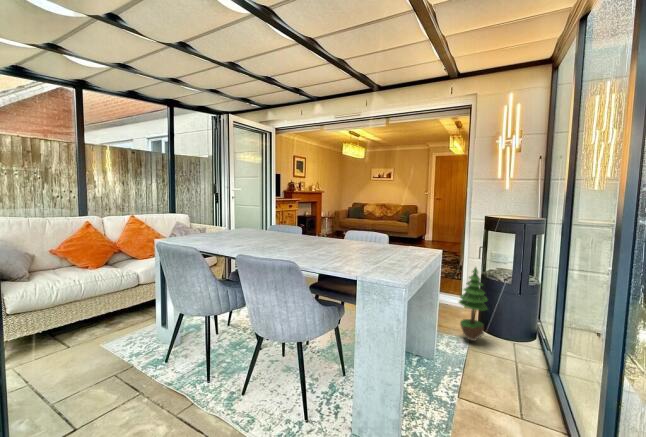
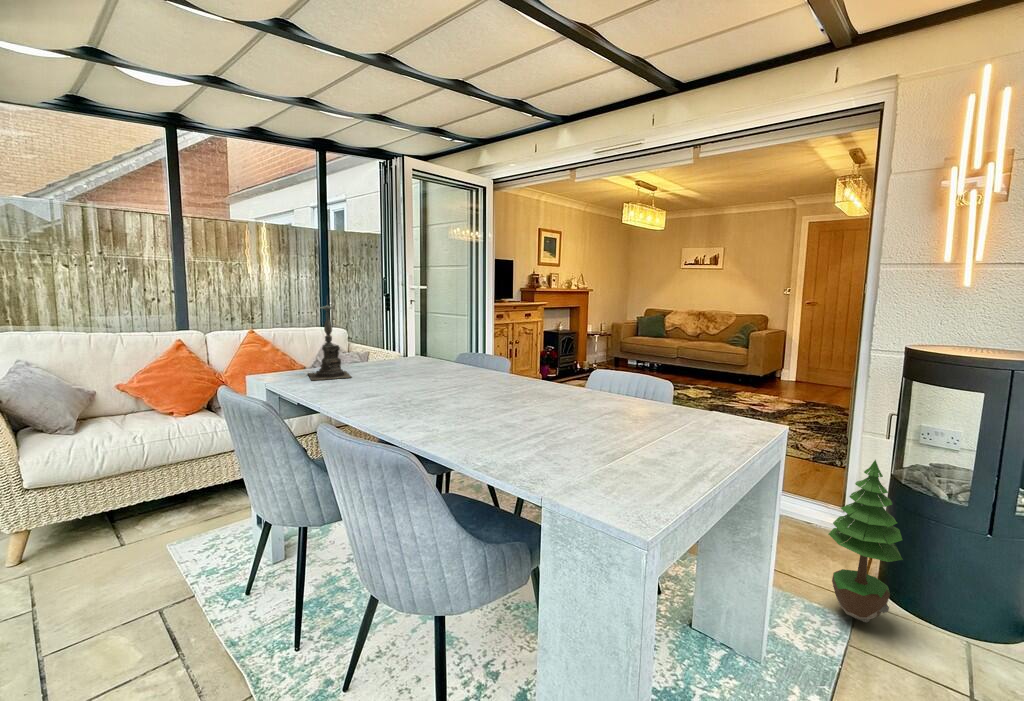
candle holder: none [189,193,218,241] -> present [308,301,351,380]

